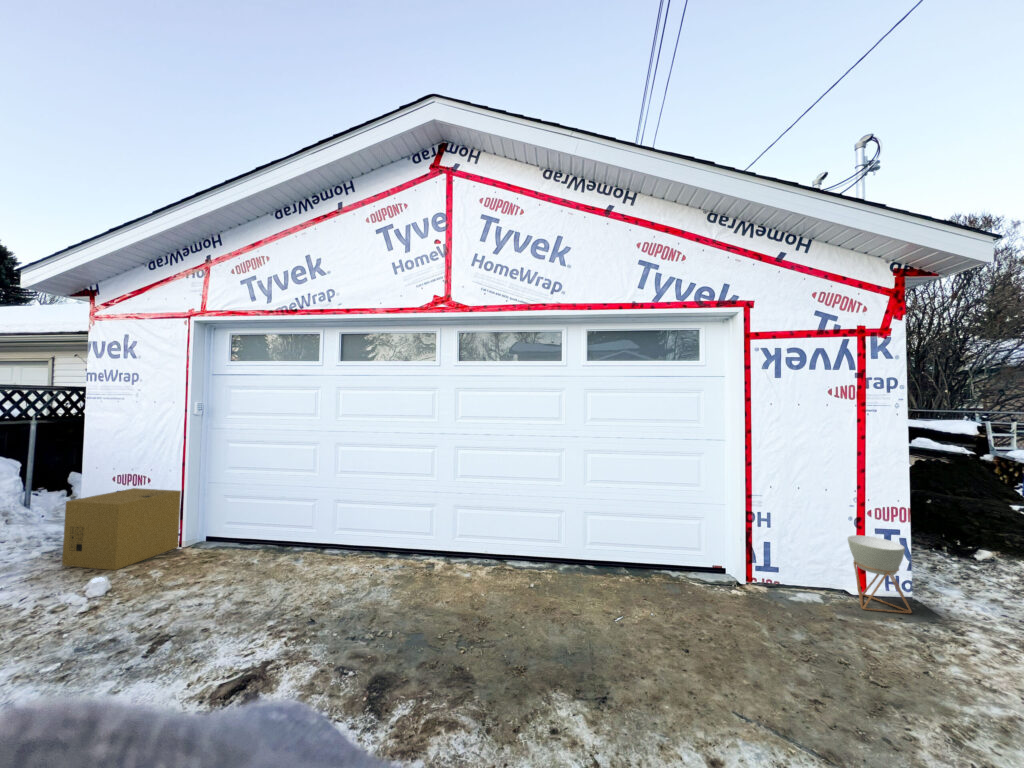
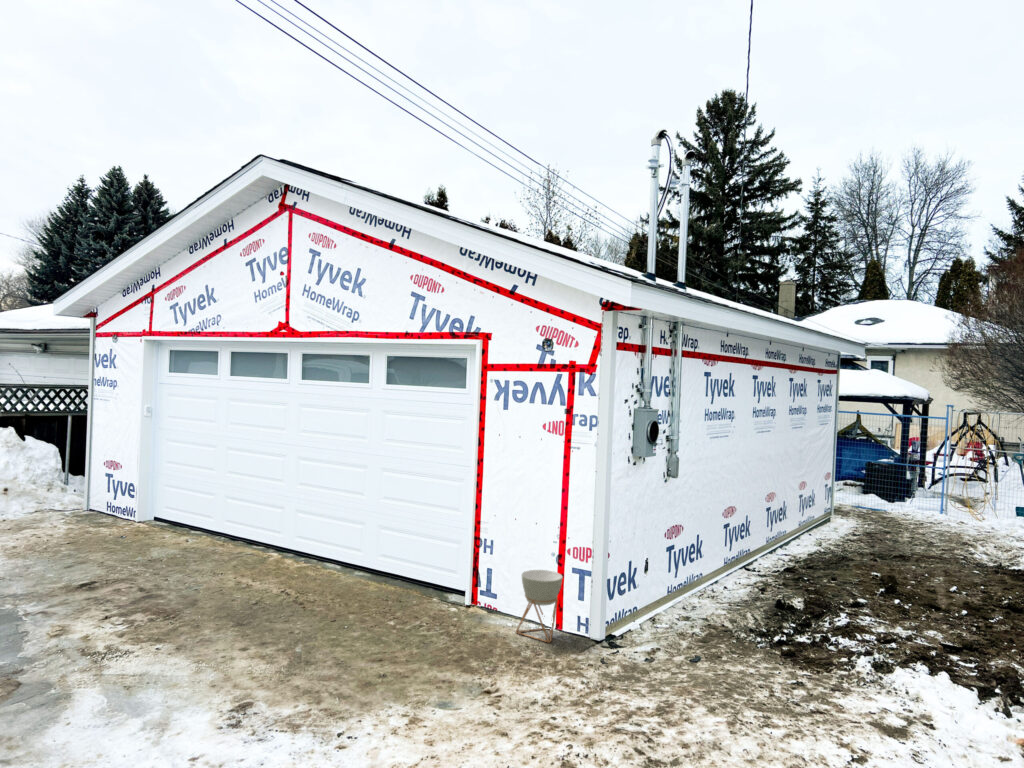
cardboard box: present [62,488,181,570] -> none [66,468,135,522]

